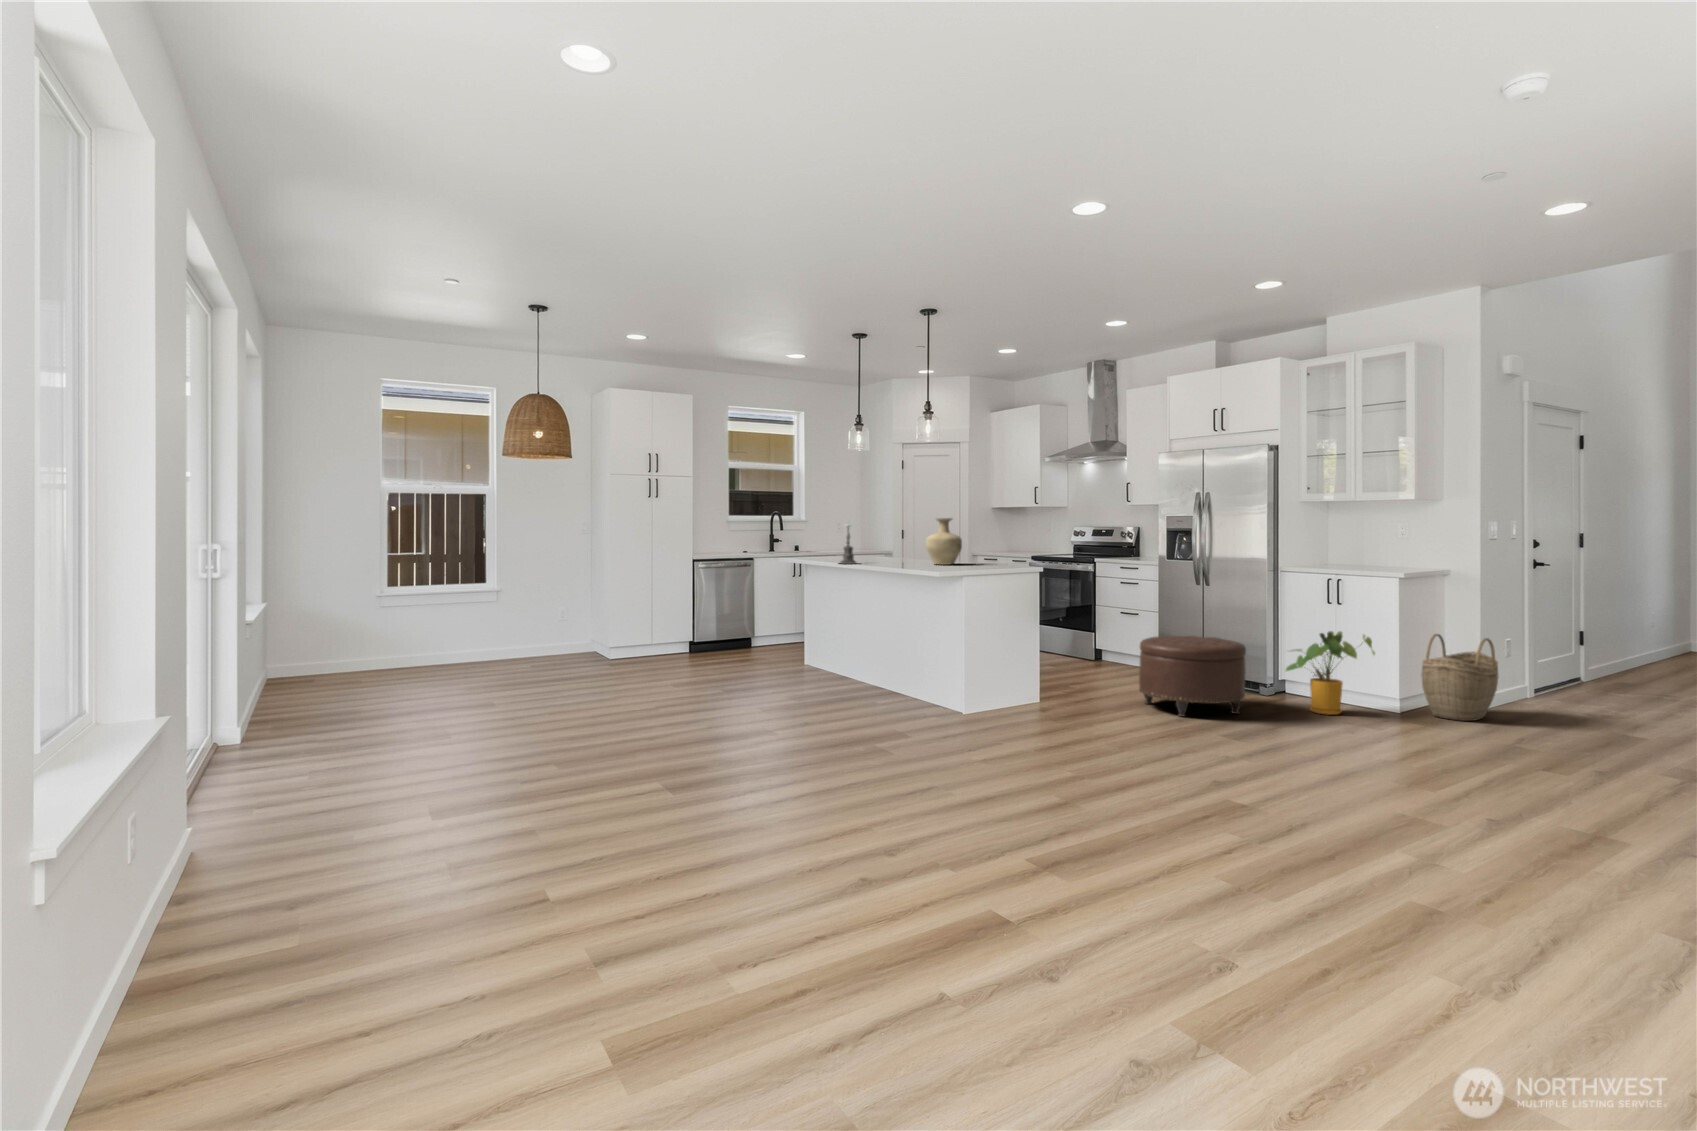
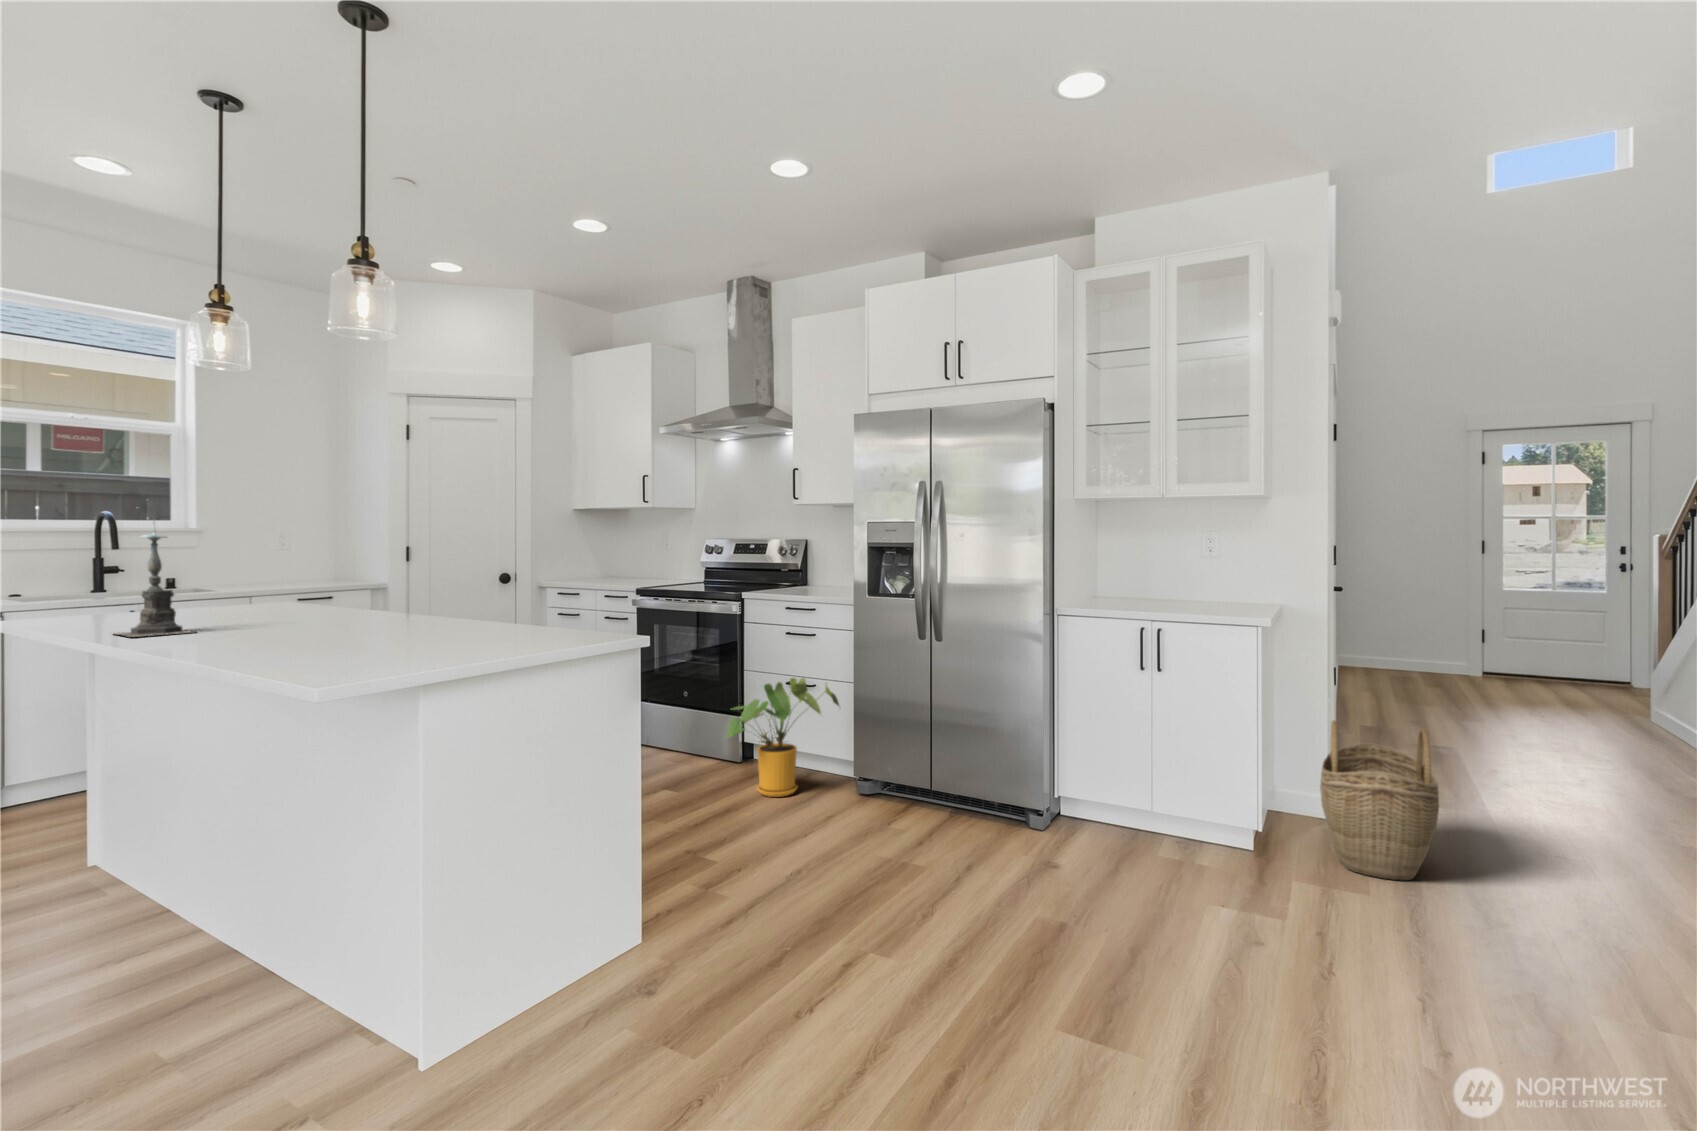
vase: present [926,518,962,565] -> none [370,519,466,628]
house plant: present [1286,631,1375,715] -> present [727,678,839,797]
ottoman: present [1139,636,1246,716] -> none [872,760,1091,983]

